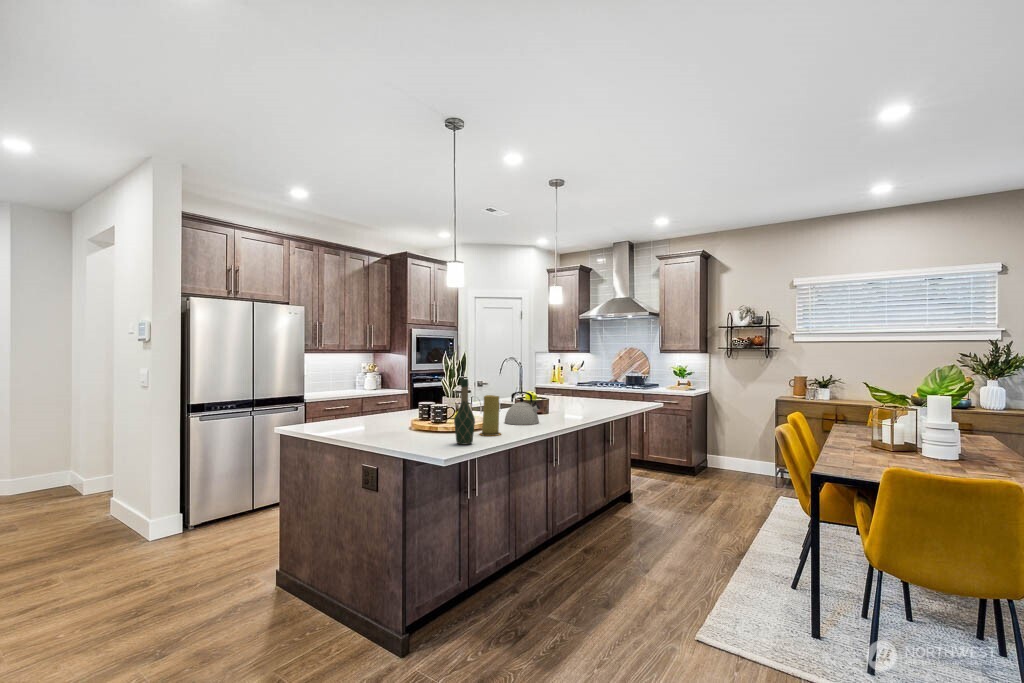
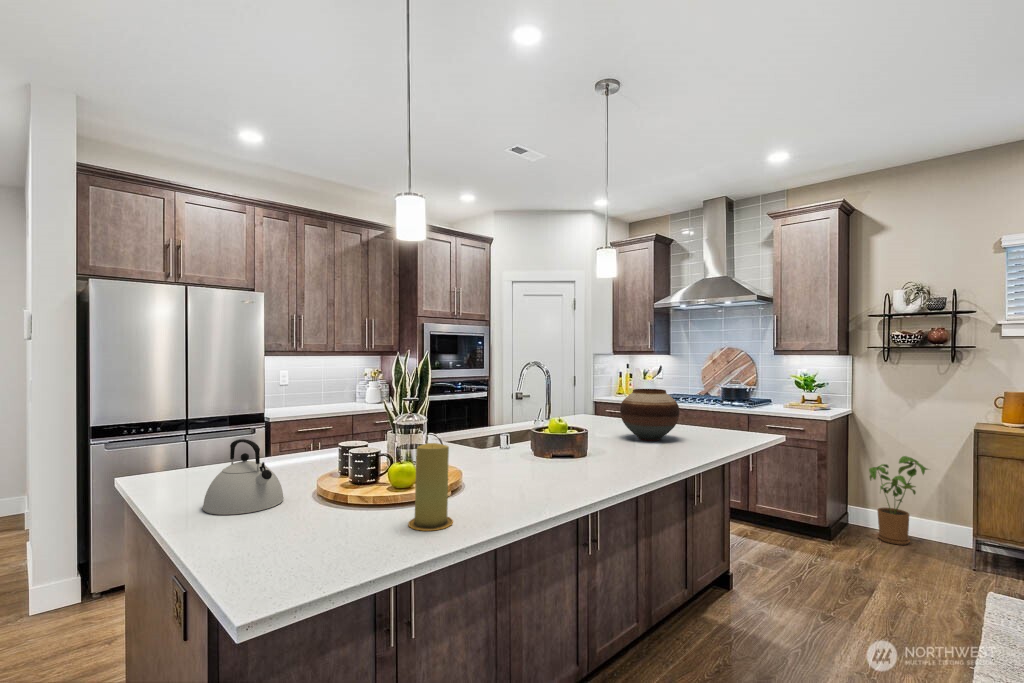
vase: none [565,374,602,406] -> present [620,389,680,441]
wine bottle: present [454,379,475,444] -> none [317,418,365,568]
kettle: present [505,392,540,425] -> present [203,439,284,515]
house plant: none [719,419,754,476] -> present [869,456,928,545]

